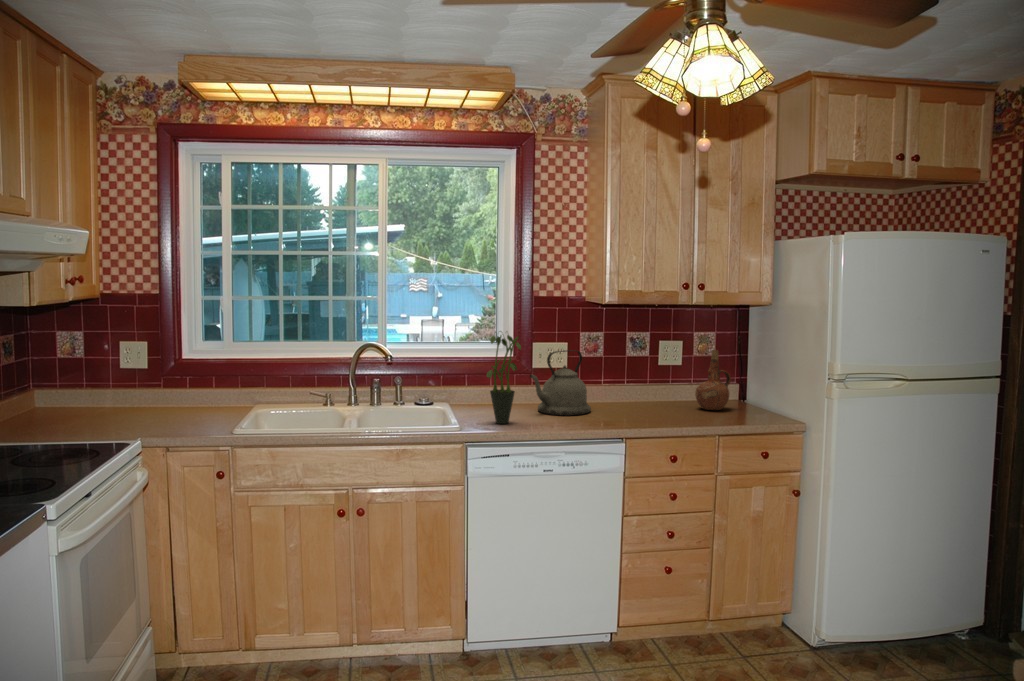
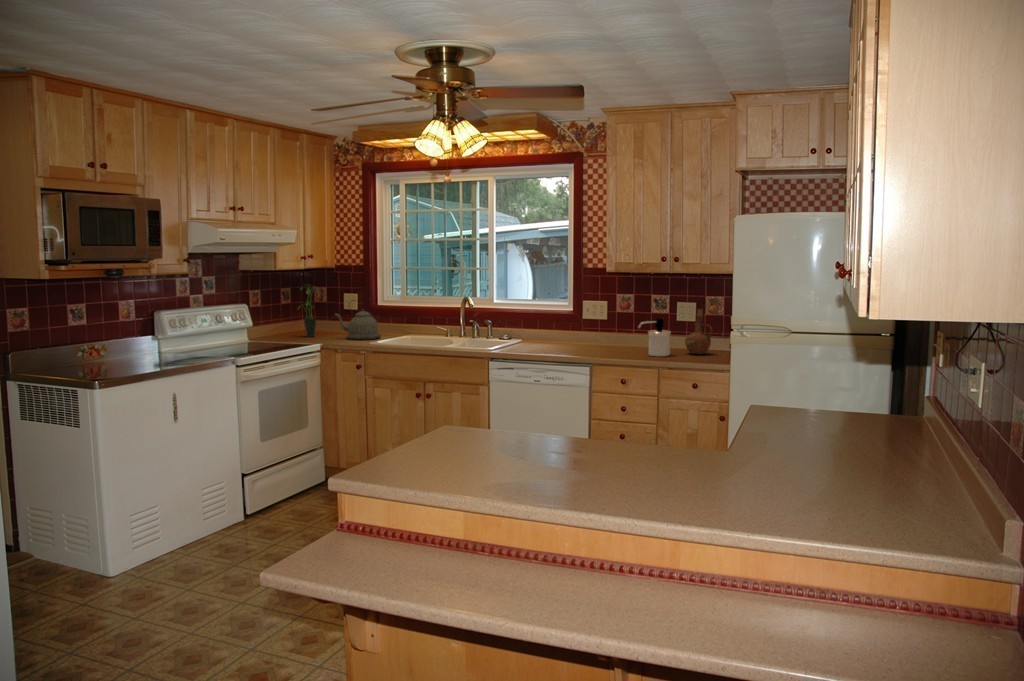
potted plant: present [487,332,521,424] -> present [298,287,319,337]
kettle: present [530,350,591,416] -> present [335,309,381,340]
soap dispenser: none [661,365,695,418] -> present [638,319,671,356]

